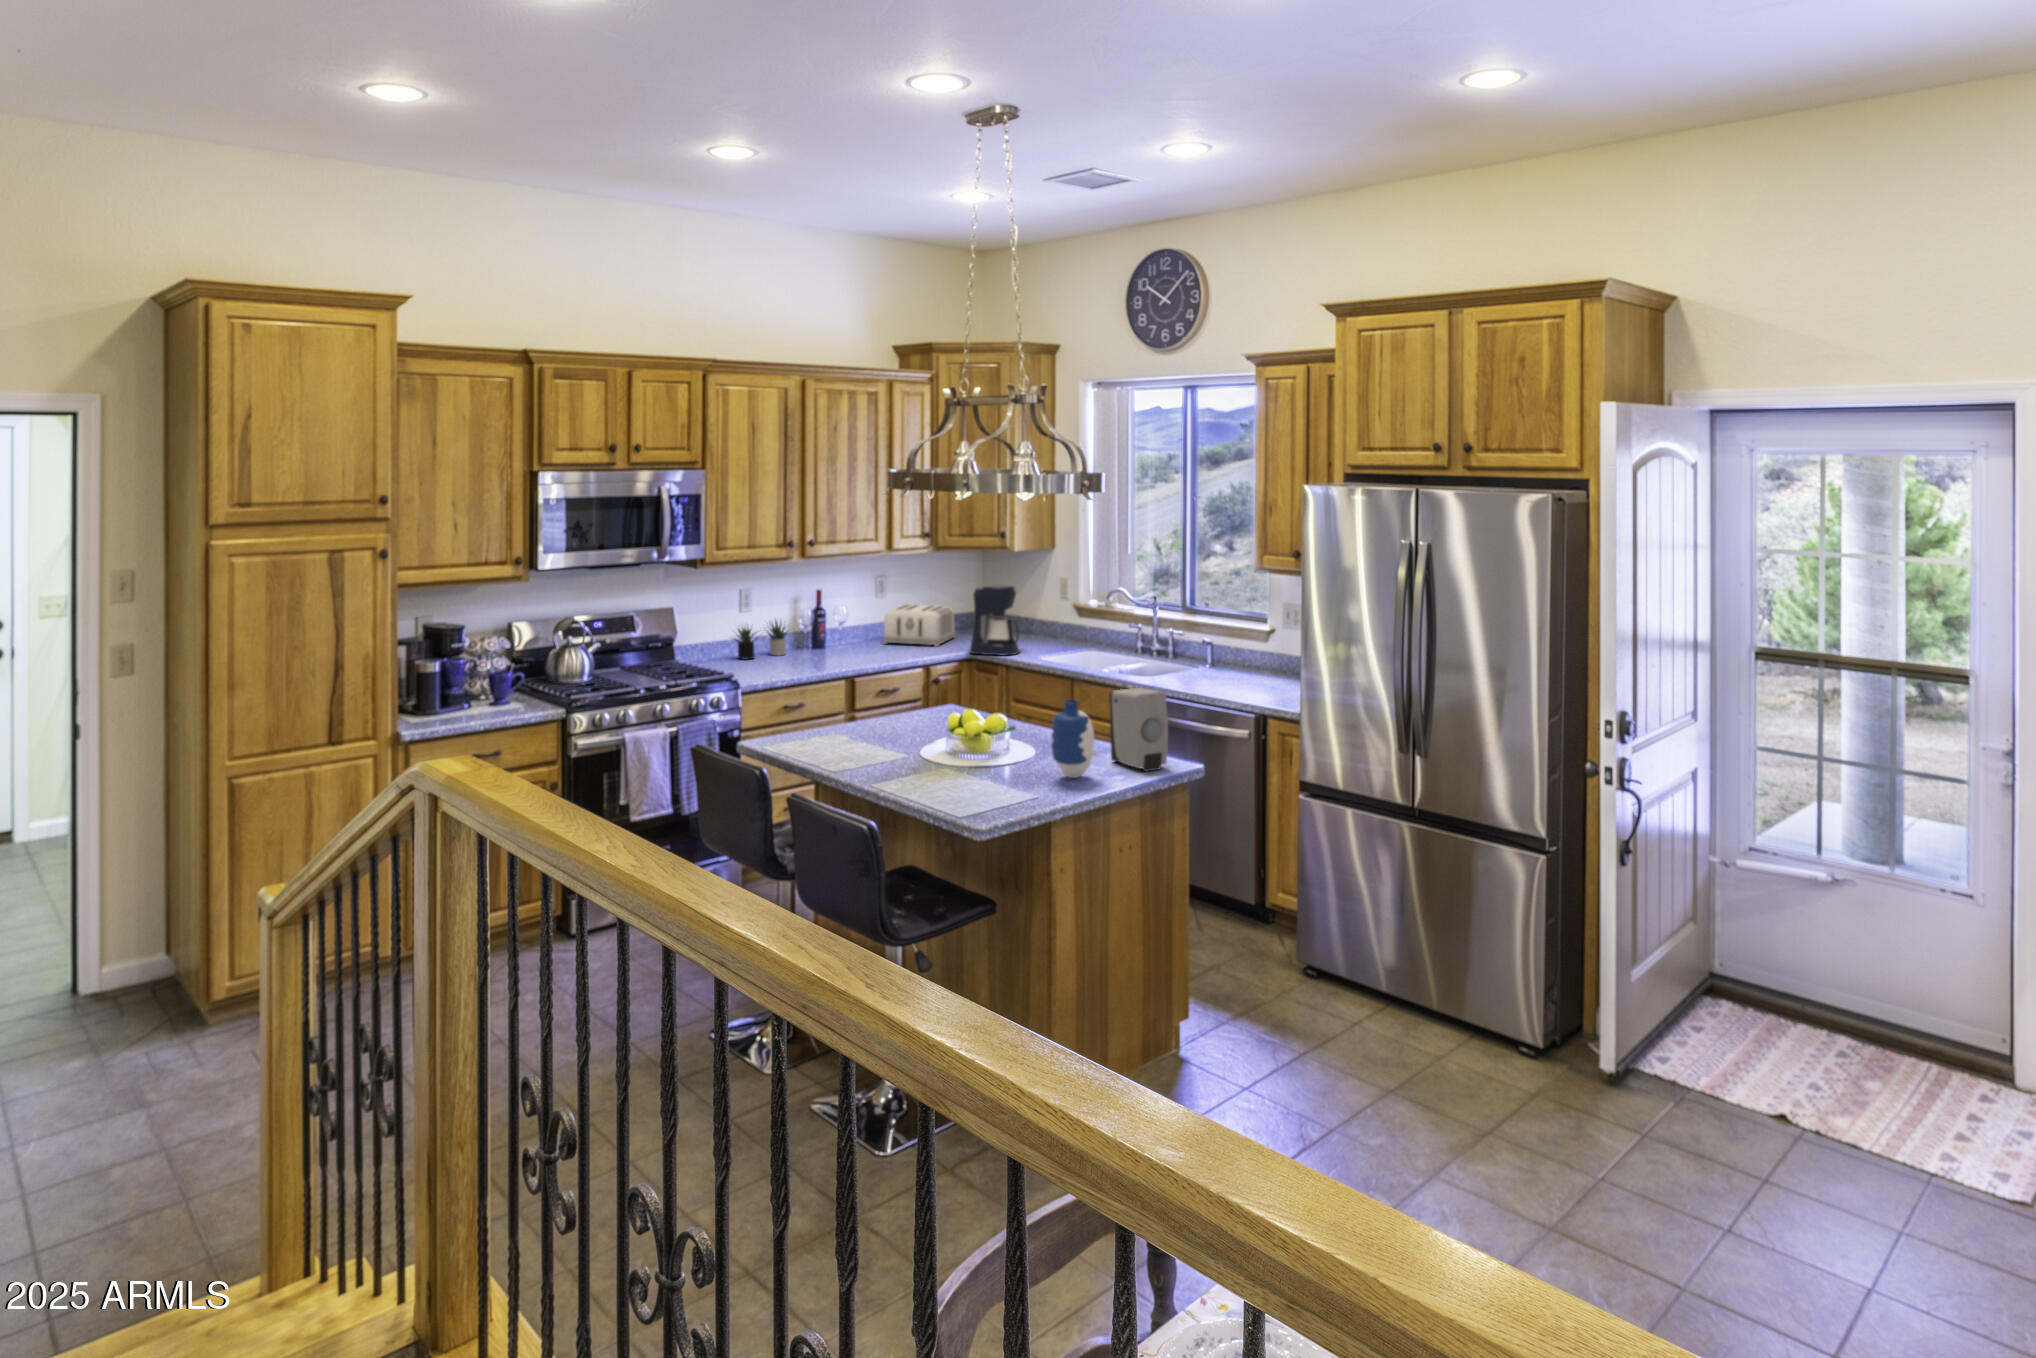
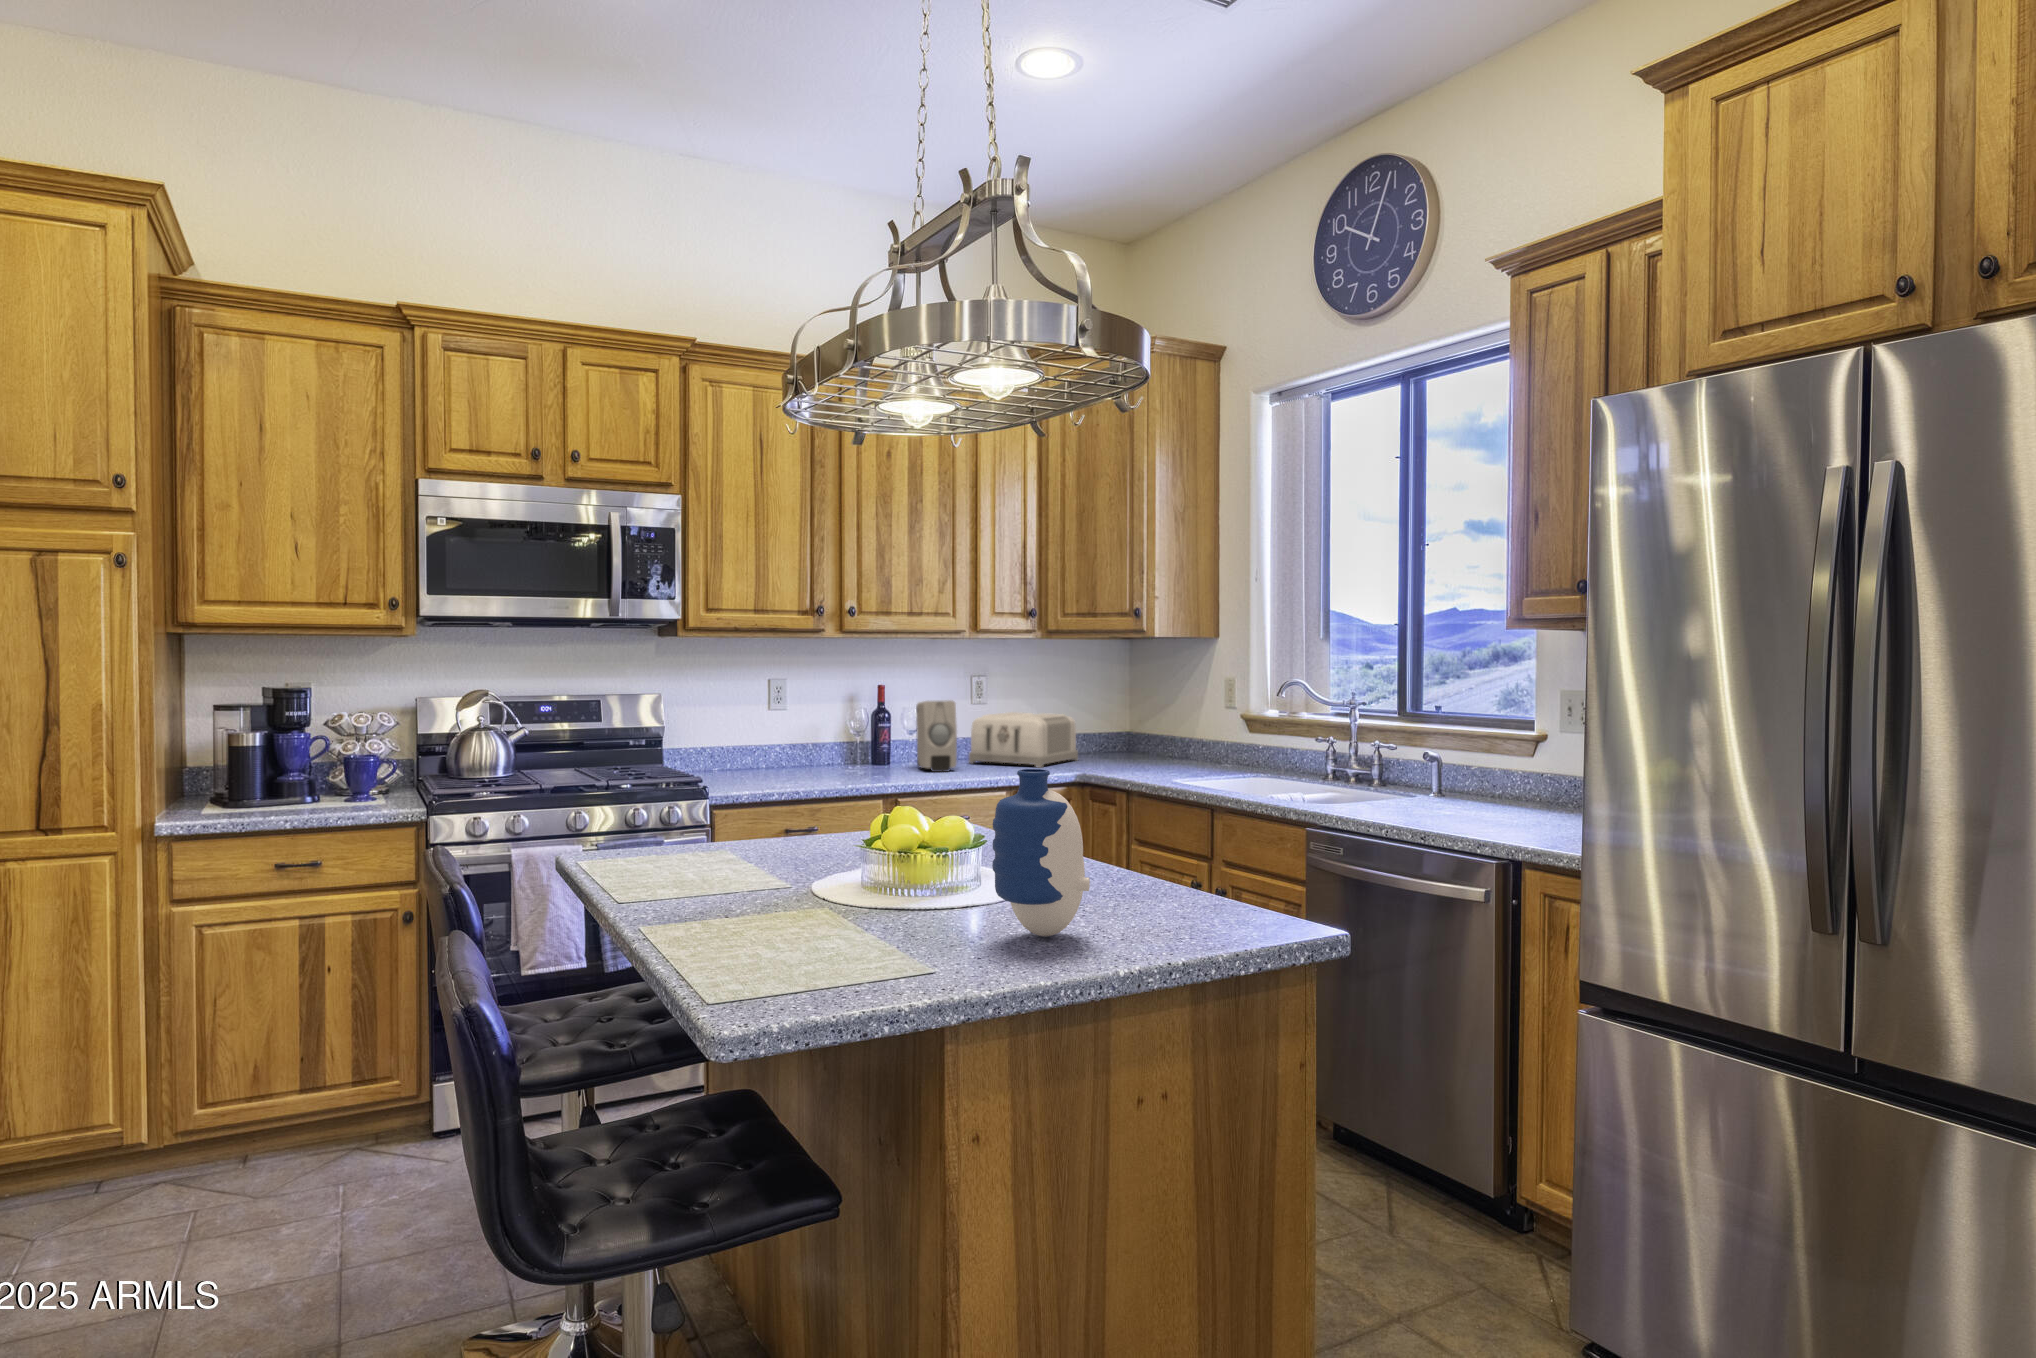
coffee maker: present [970,584,1020,655] -> none [1076,674,1152,777]
succulent plant: present [735,621,787,659] -> none [740,715,838,772]
soap dispenser: present [1109,688,1168,772] -> present [916,700,957,772]

